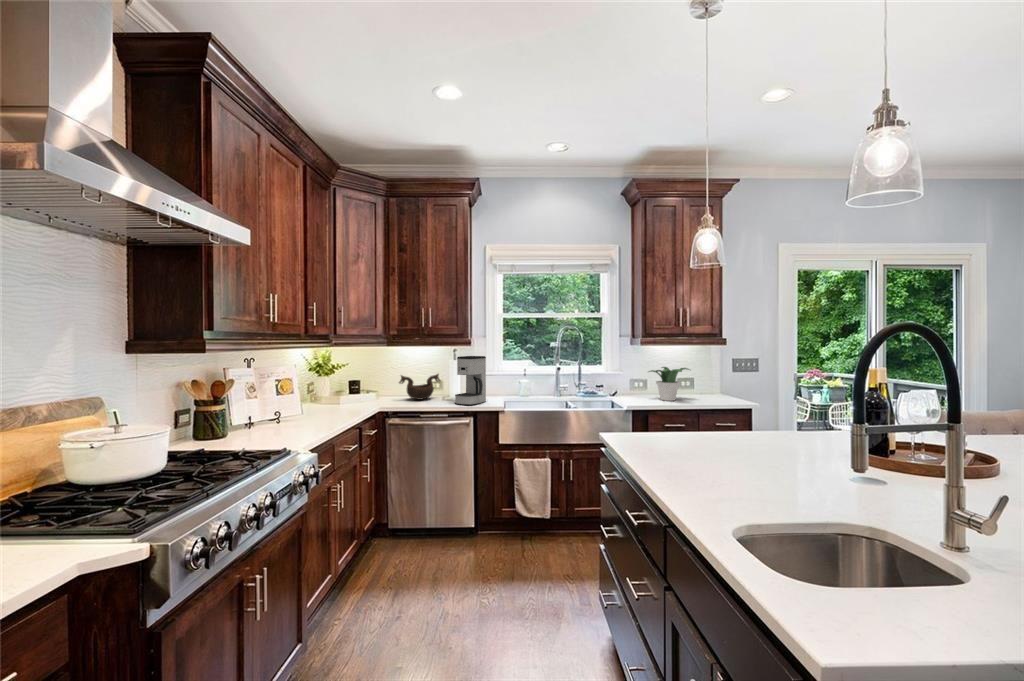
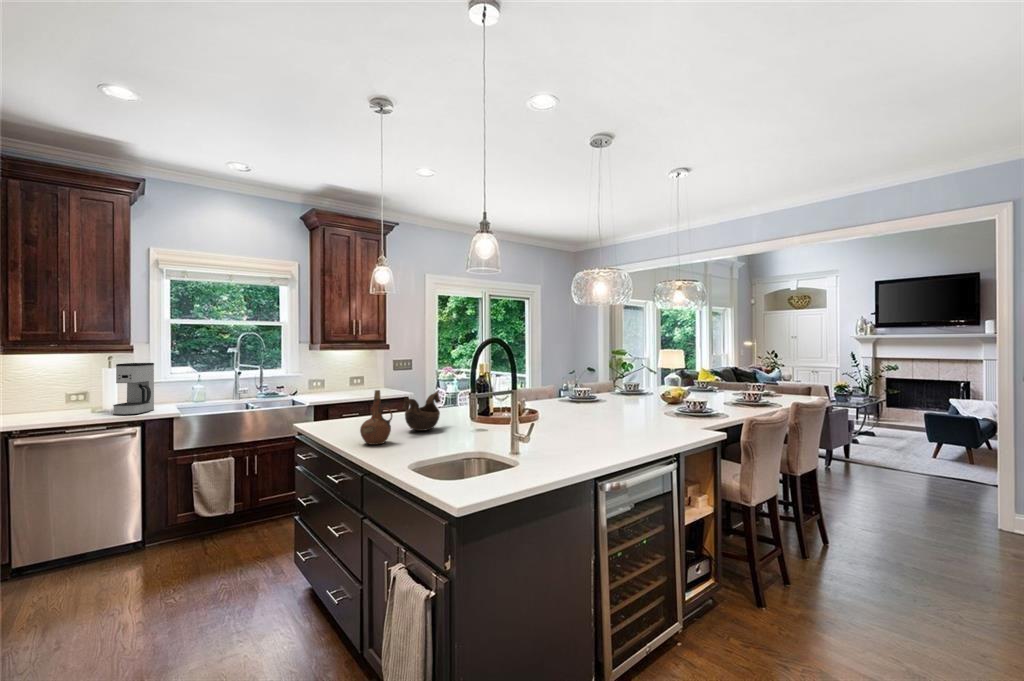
potted plant: present [649,367,689,401] -> none [325,368,362,396]
decorative bowl: present [399,374,440,400] -> present [402,391,440,431]
ceramic pitcher: none [670,408,717,487] -> present [360,390,392,444]

